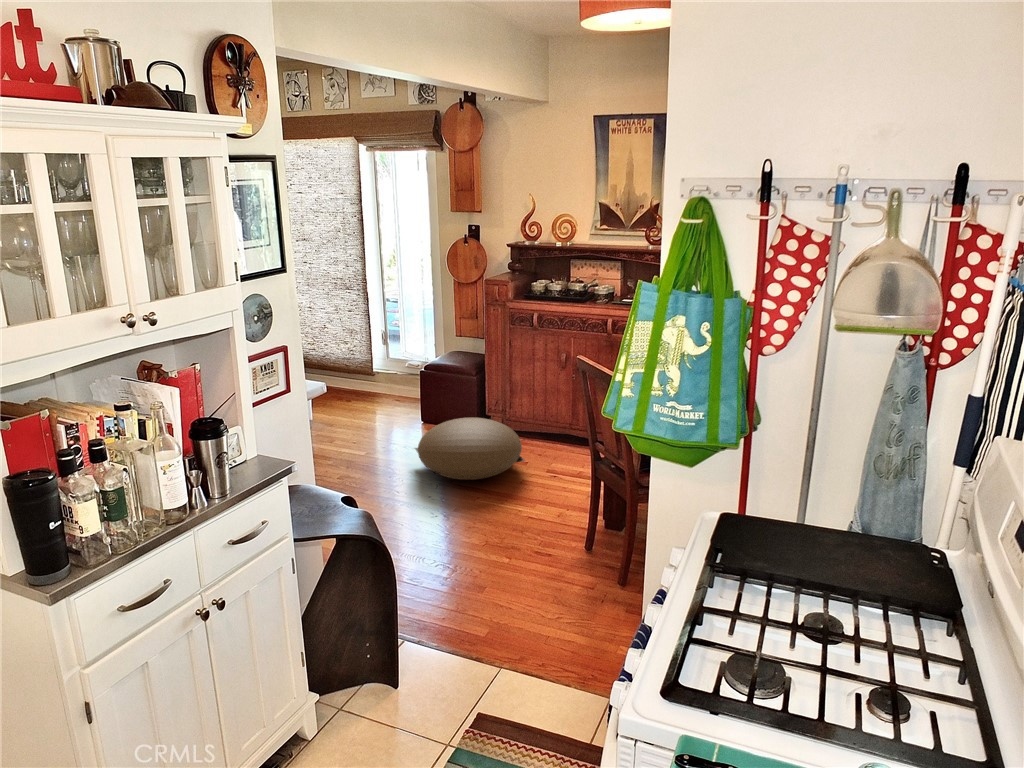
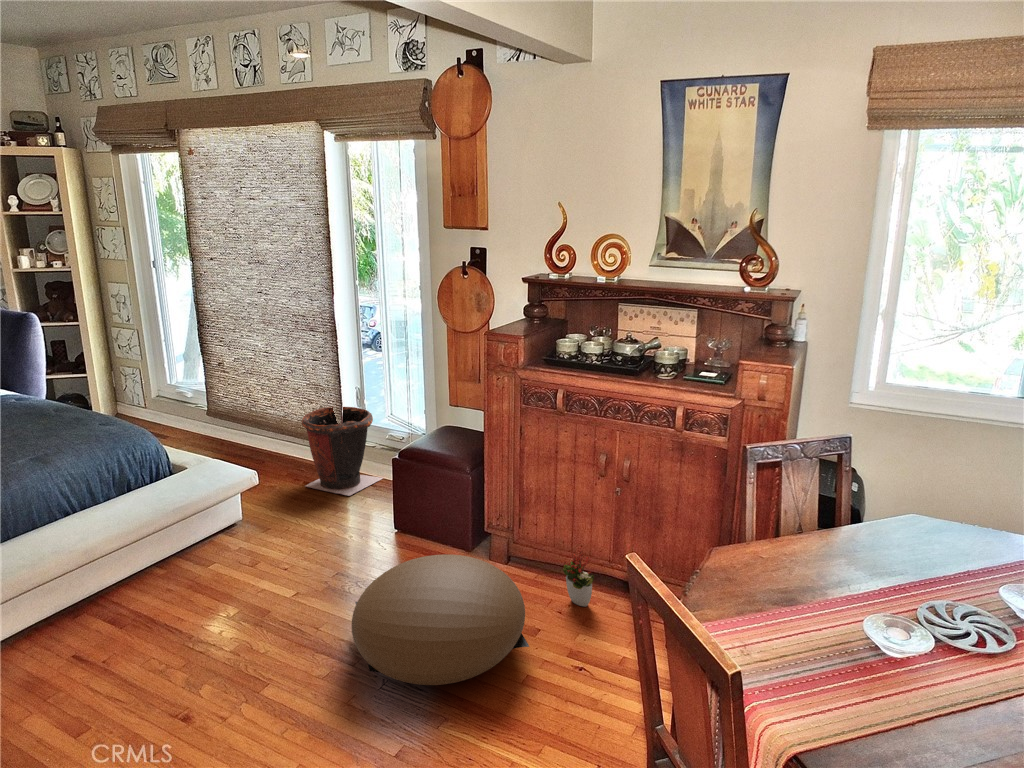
waste bin: none [346,343,404,404] -> present [302,407,383,496]
decorative plant: none [541,412,561,450] -> present [563,547,594,607]

